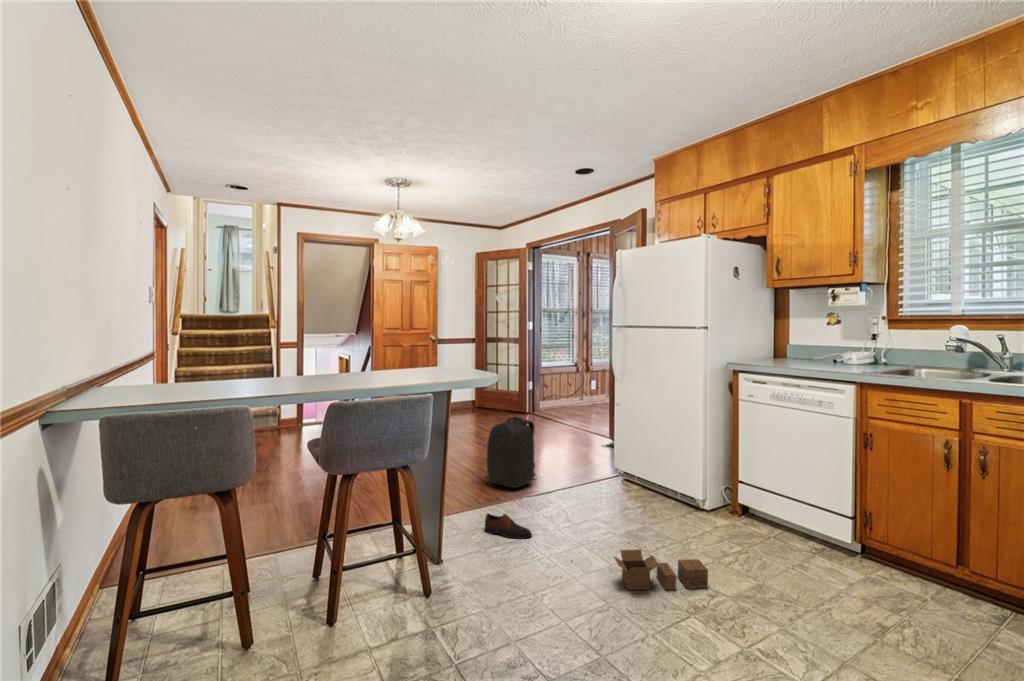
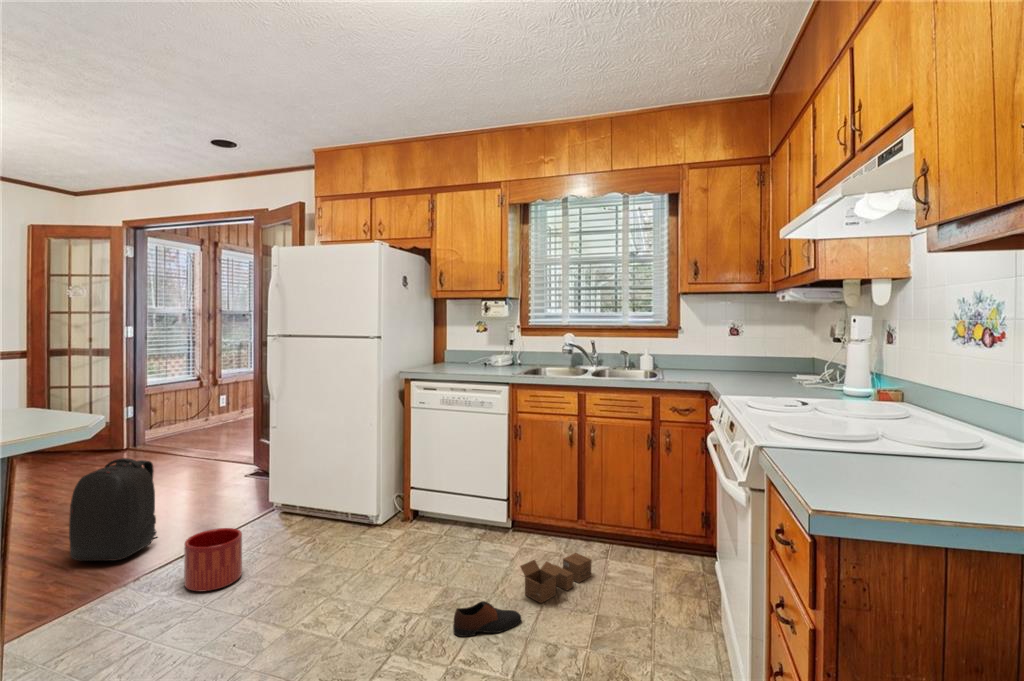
planter: none [547,479,586,525] -> present [184,528,242,592]
shoe: present [485,514,532,539] -> present [453,601,521,637]
cardboard box: present [614,550,708,590] -> present [520,553,592,603]

